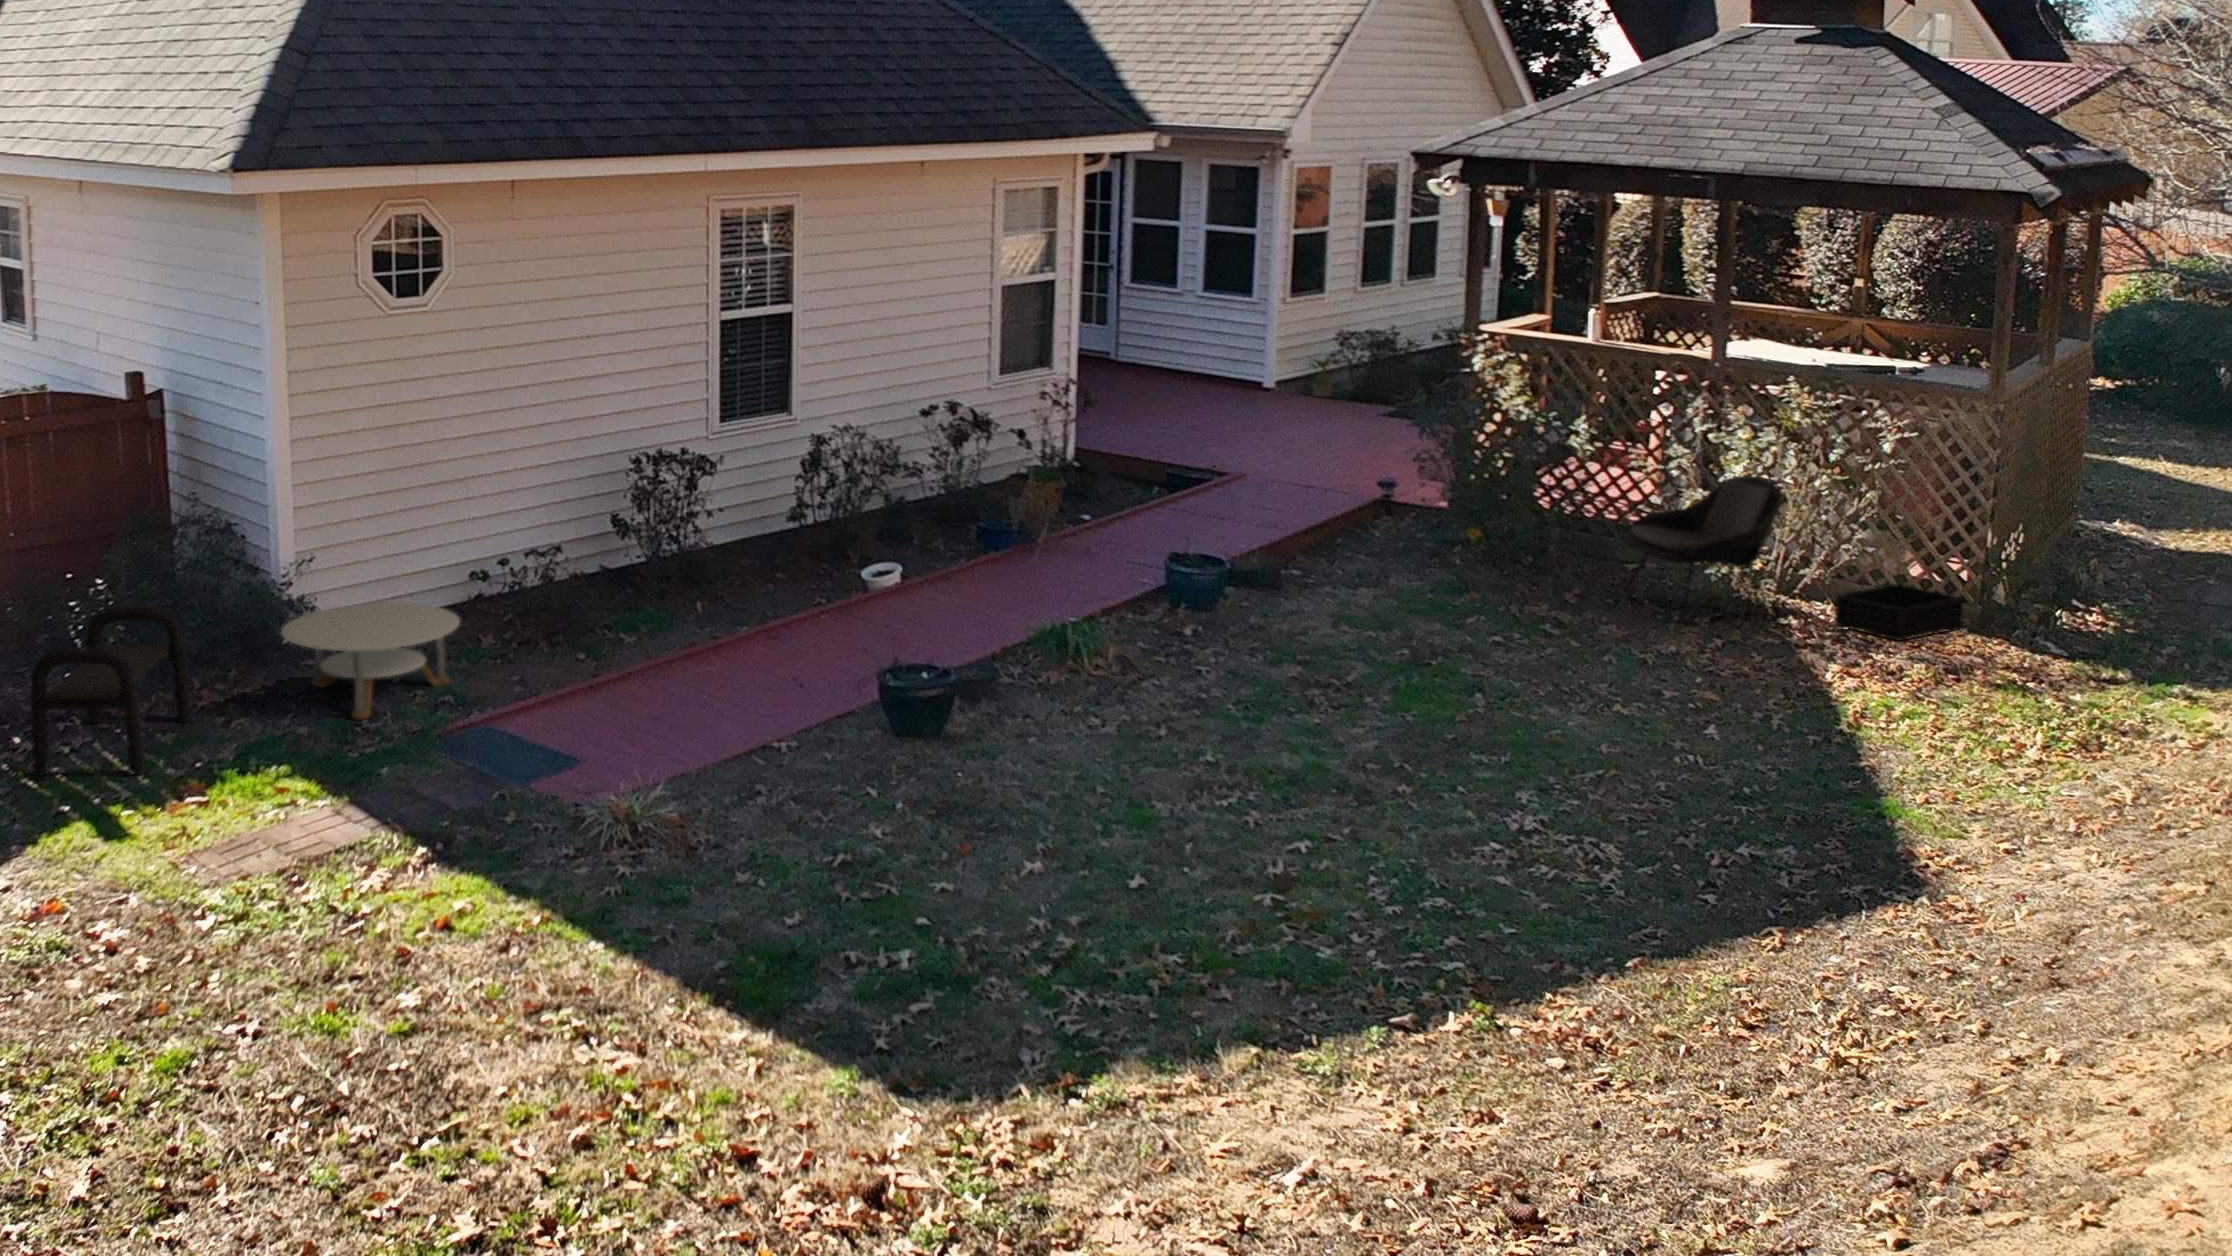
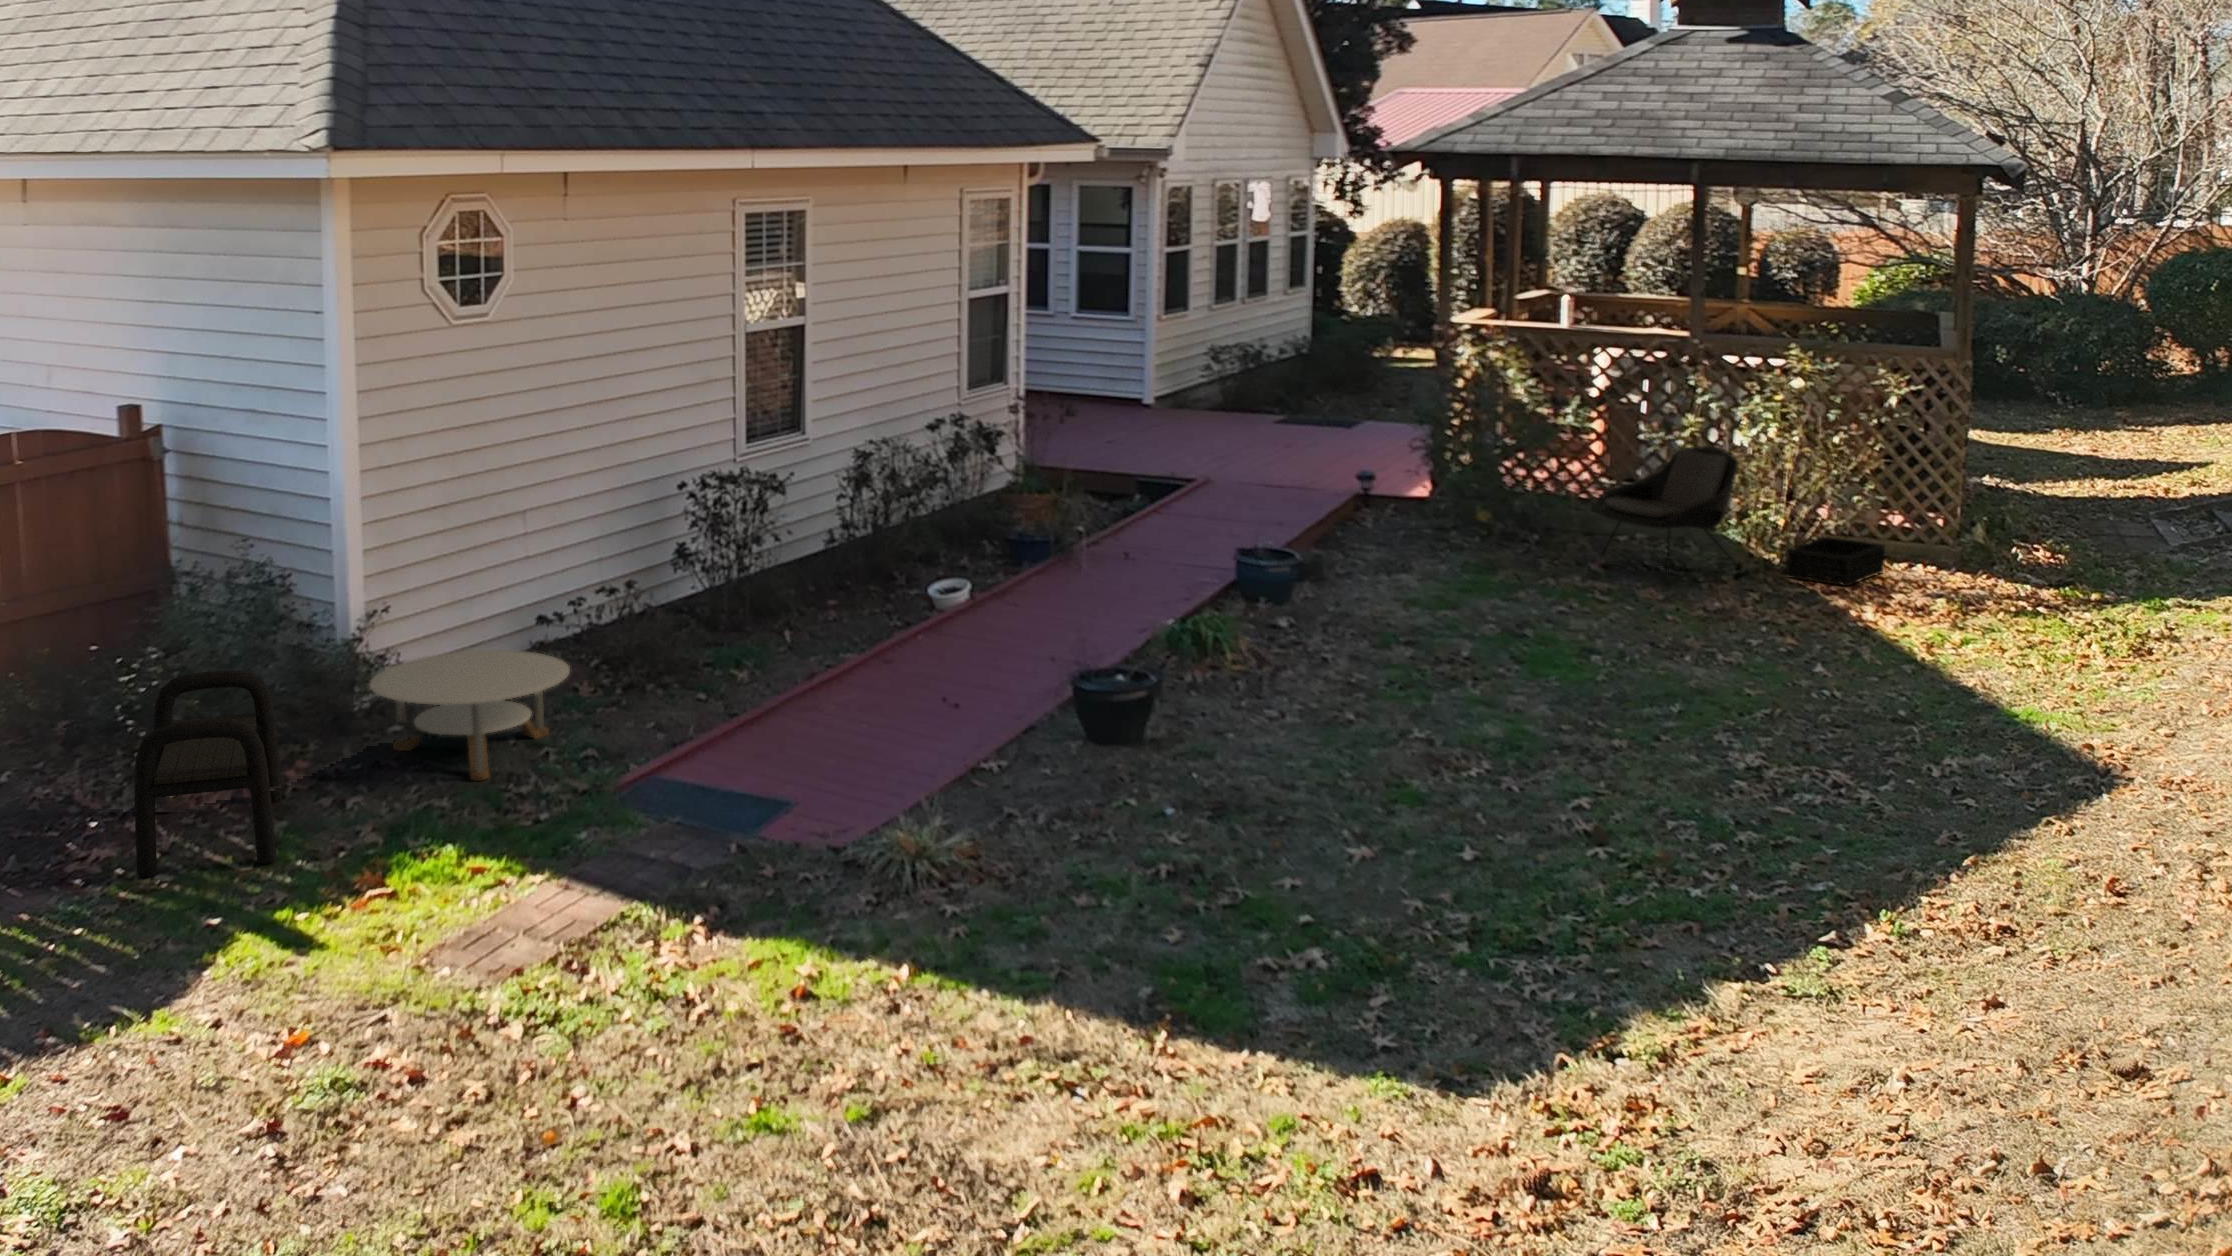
potted plant: present [1310,357,1341,397] -> none [1176,367,1217,406]

